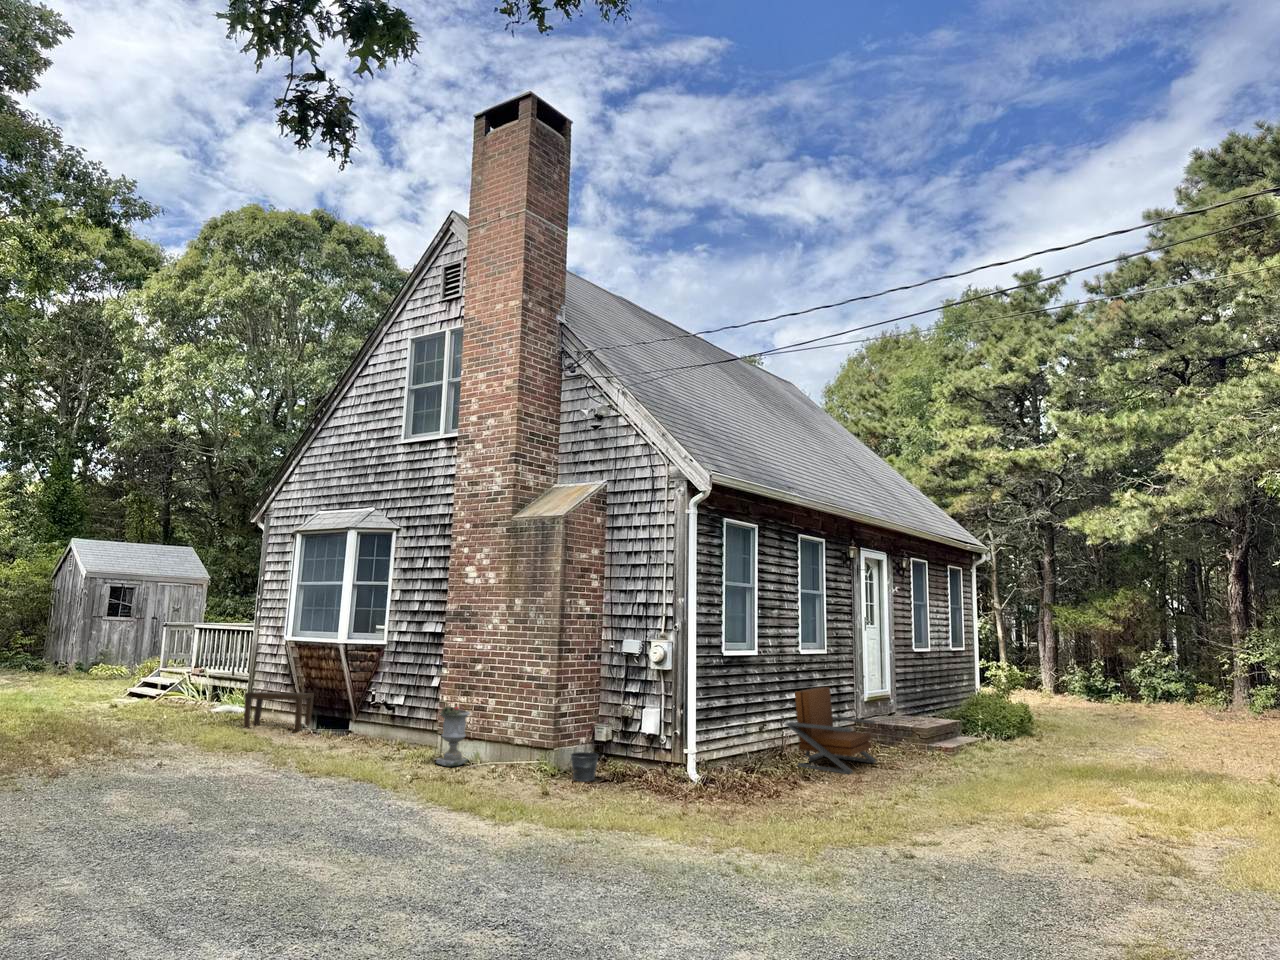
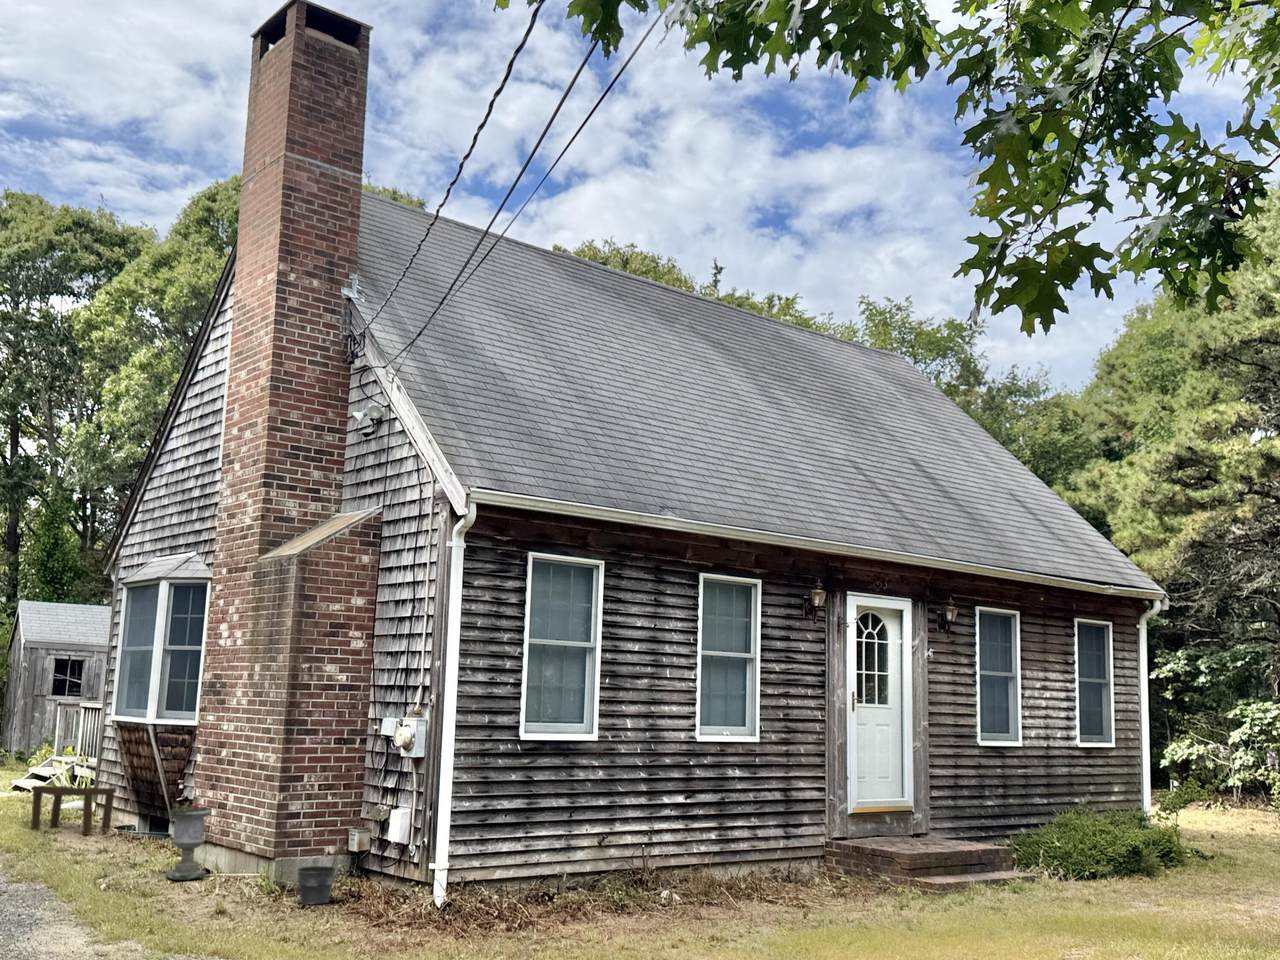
lounge chair: present [786,687,876,774] -> none [643,790,787,913]

